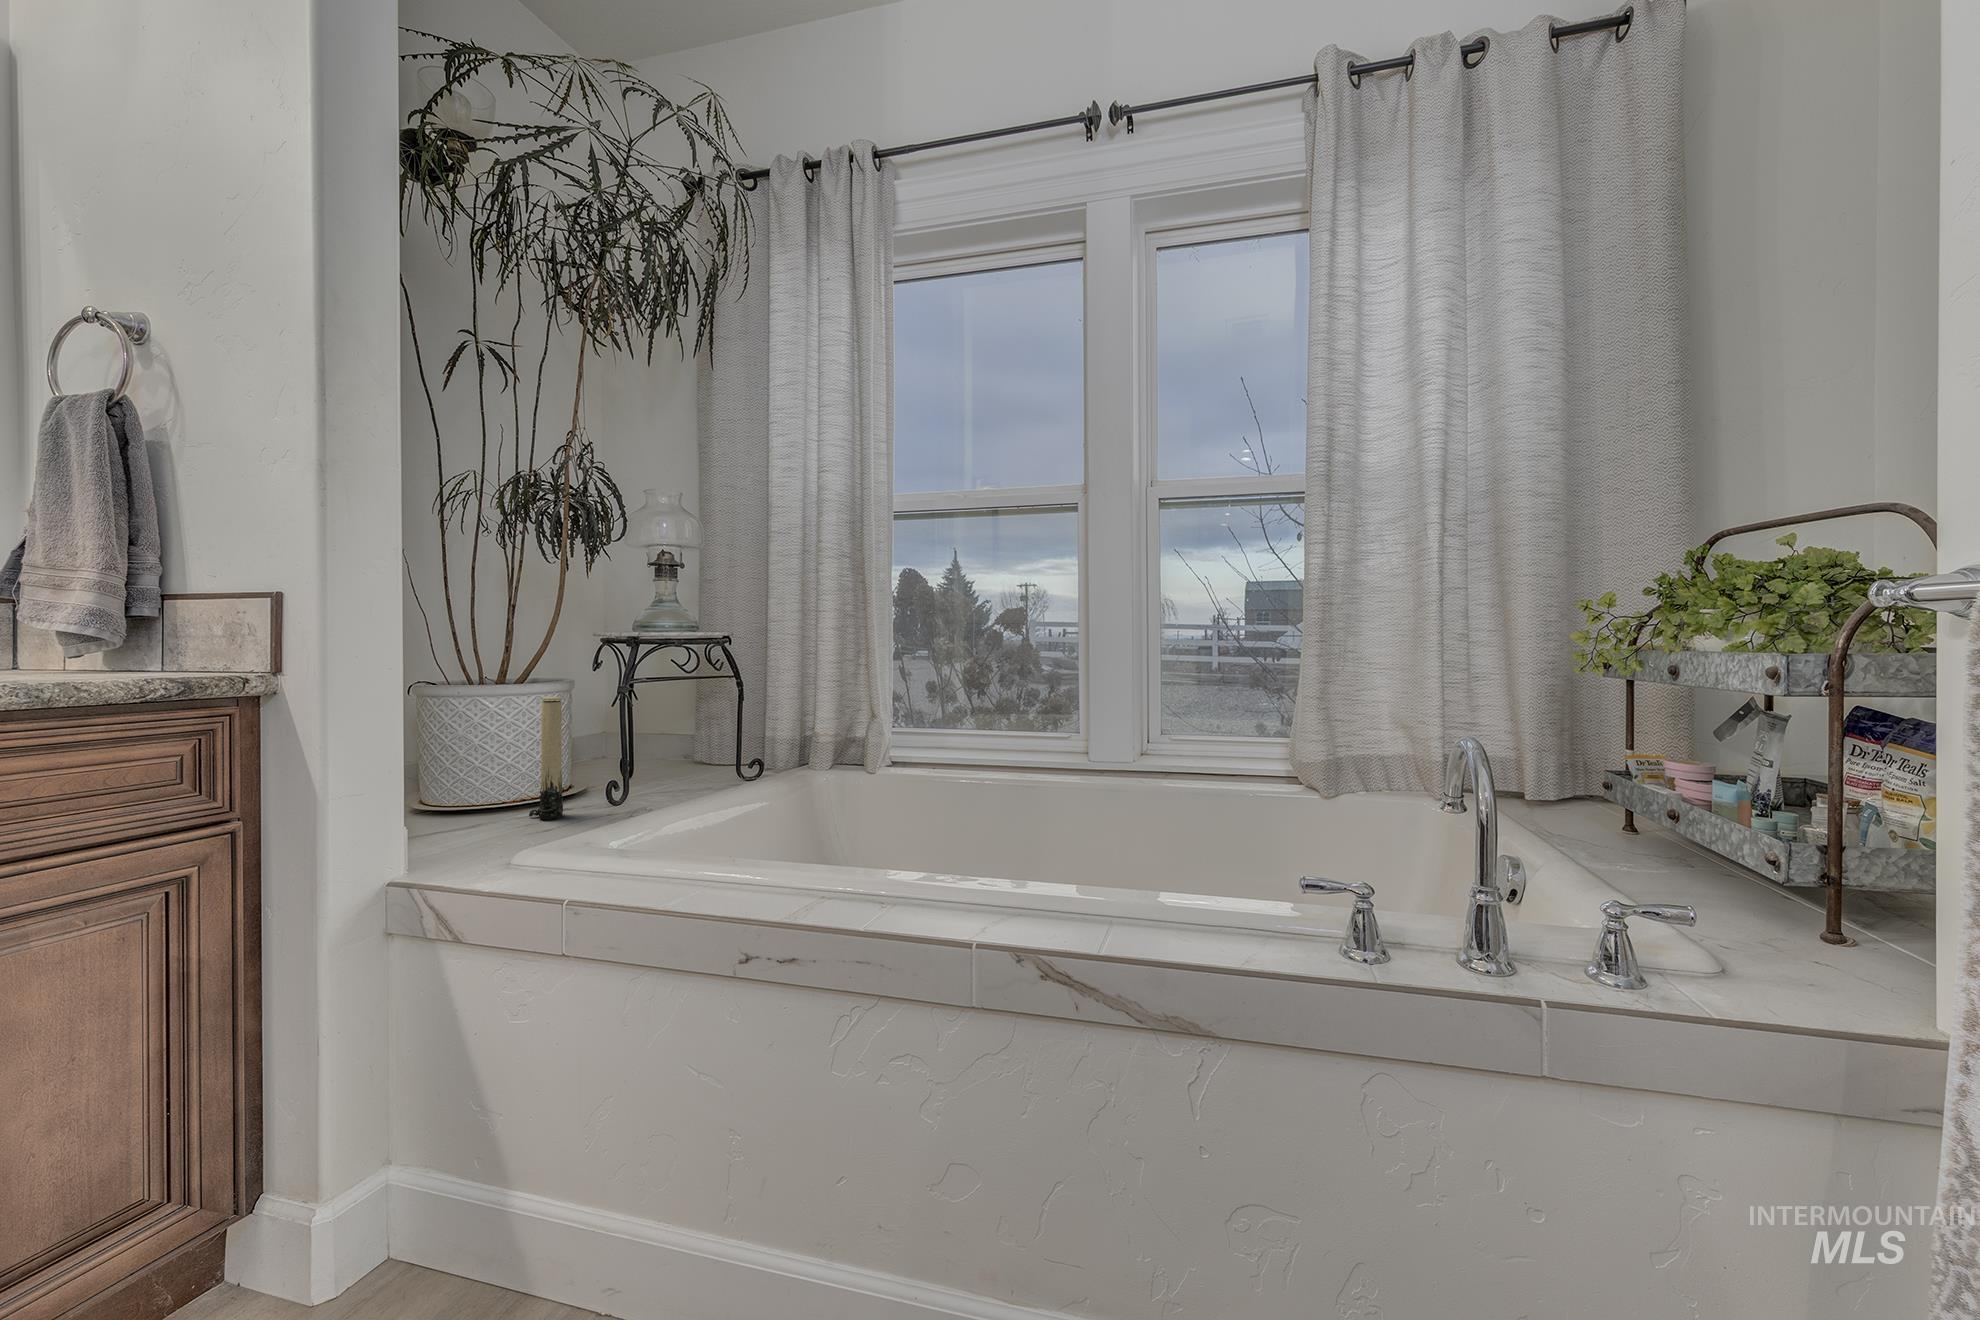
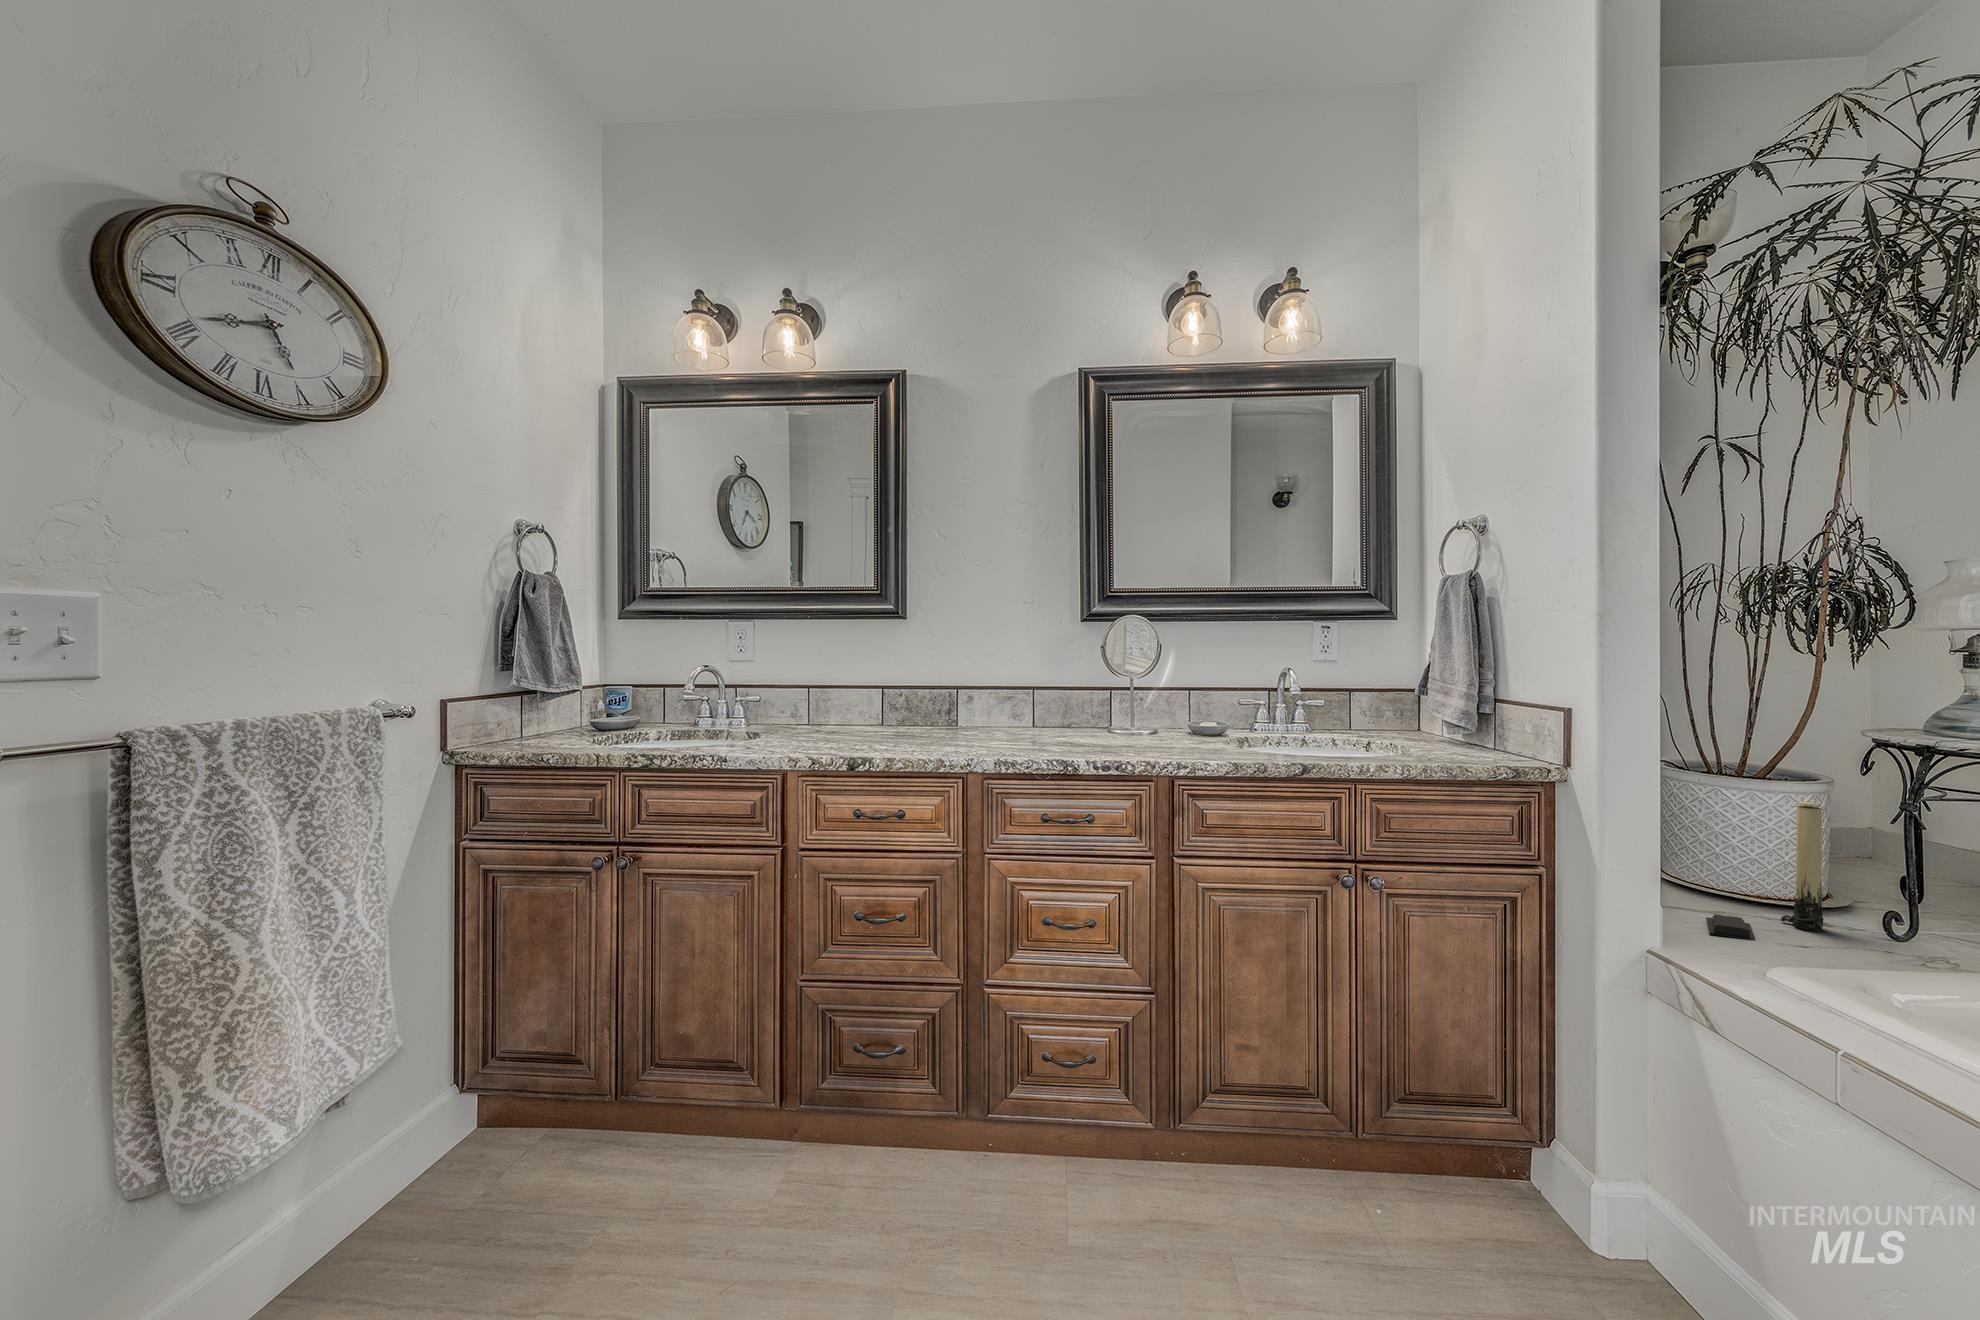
soap bar: none [459,824,504,850] -> present [1706,914,1755,940]

